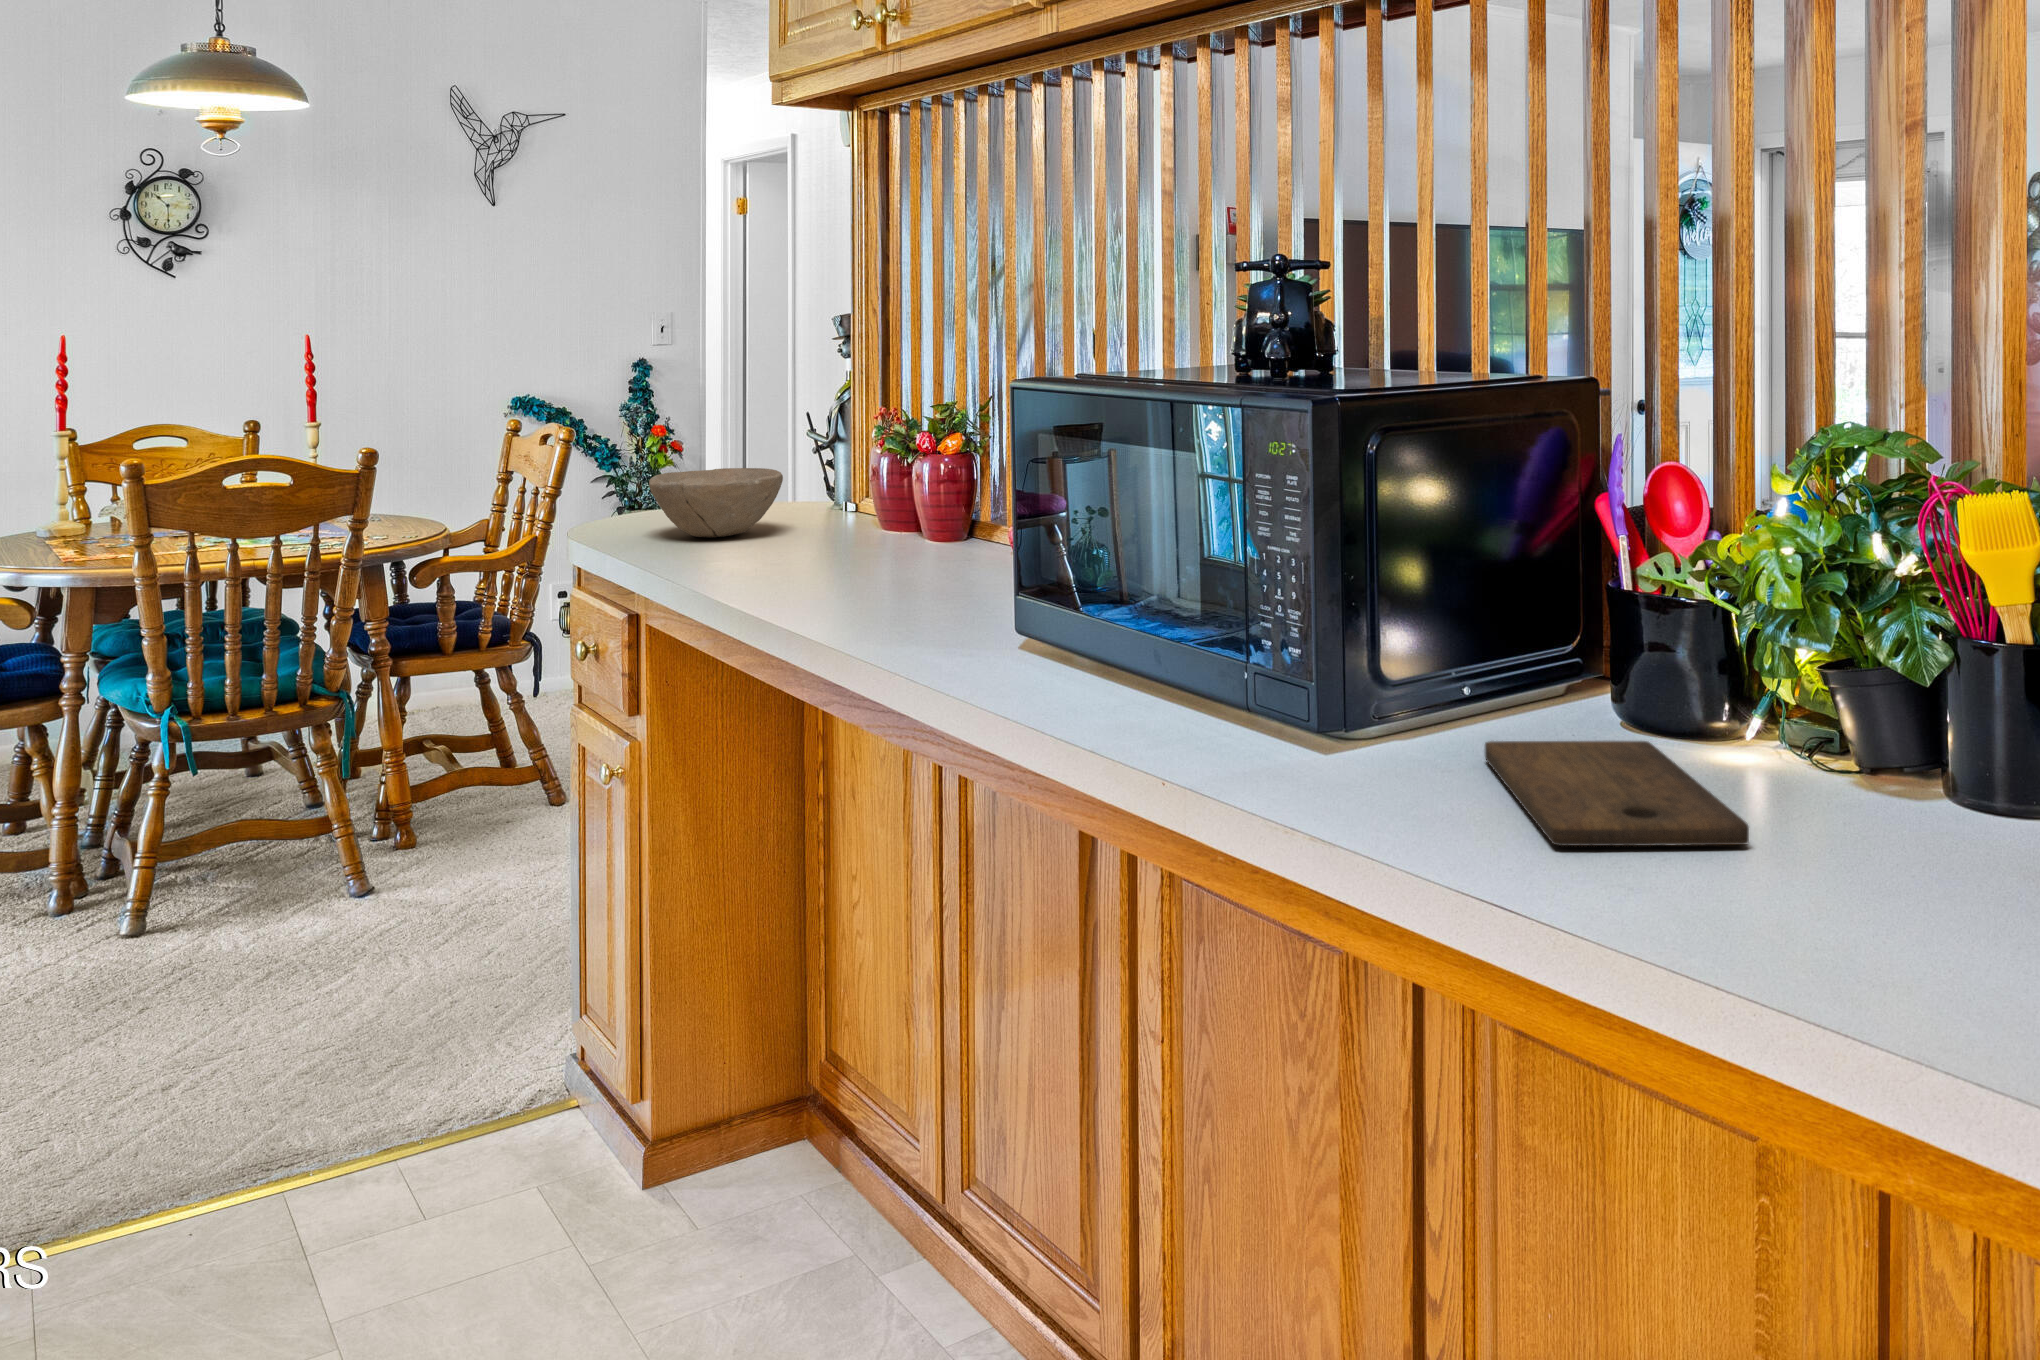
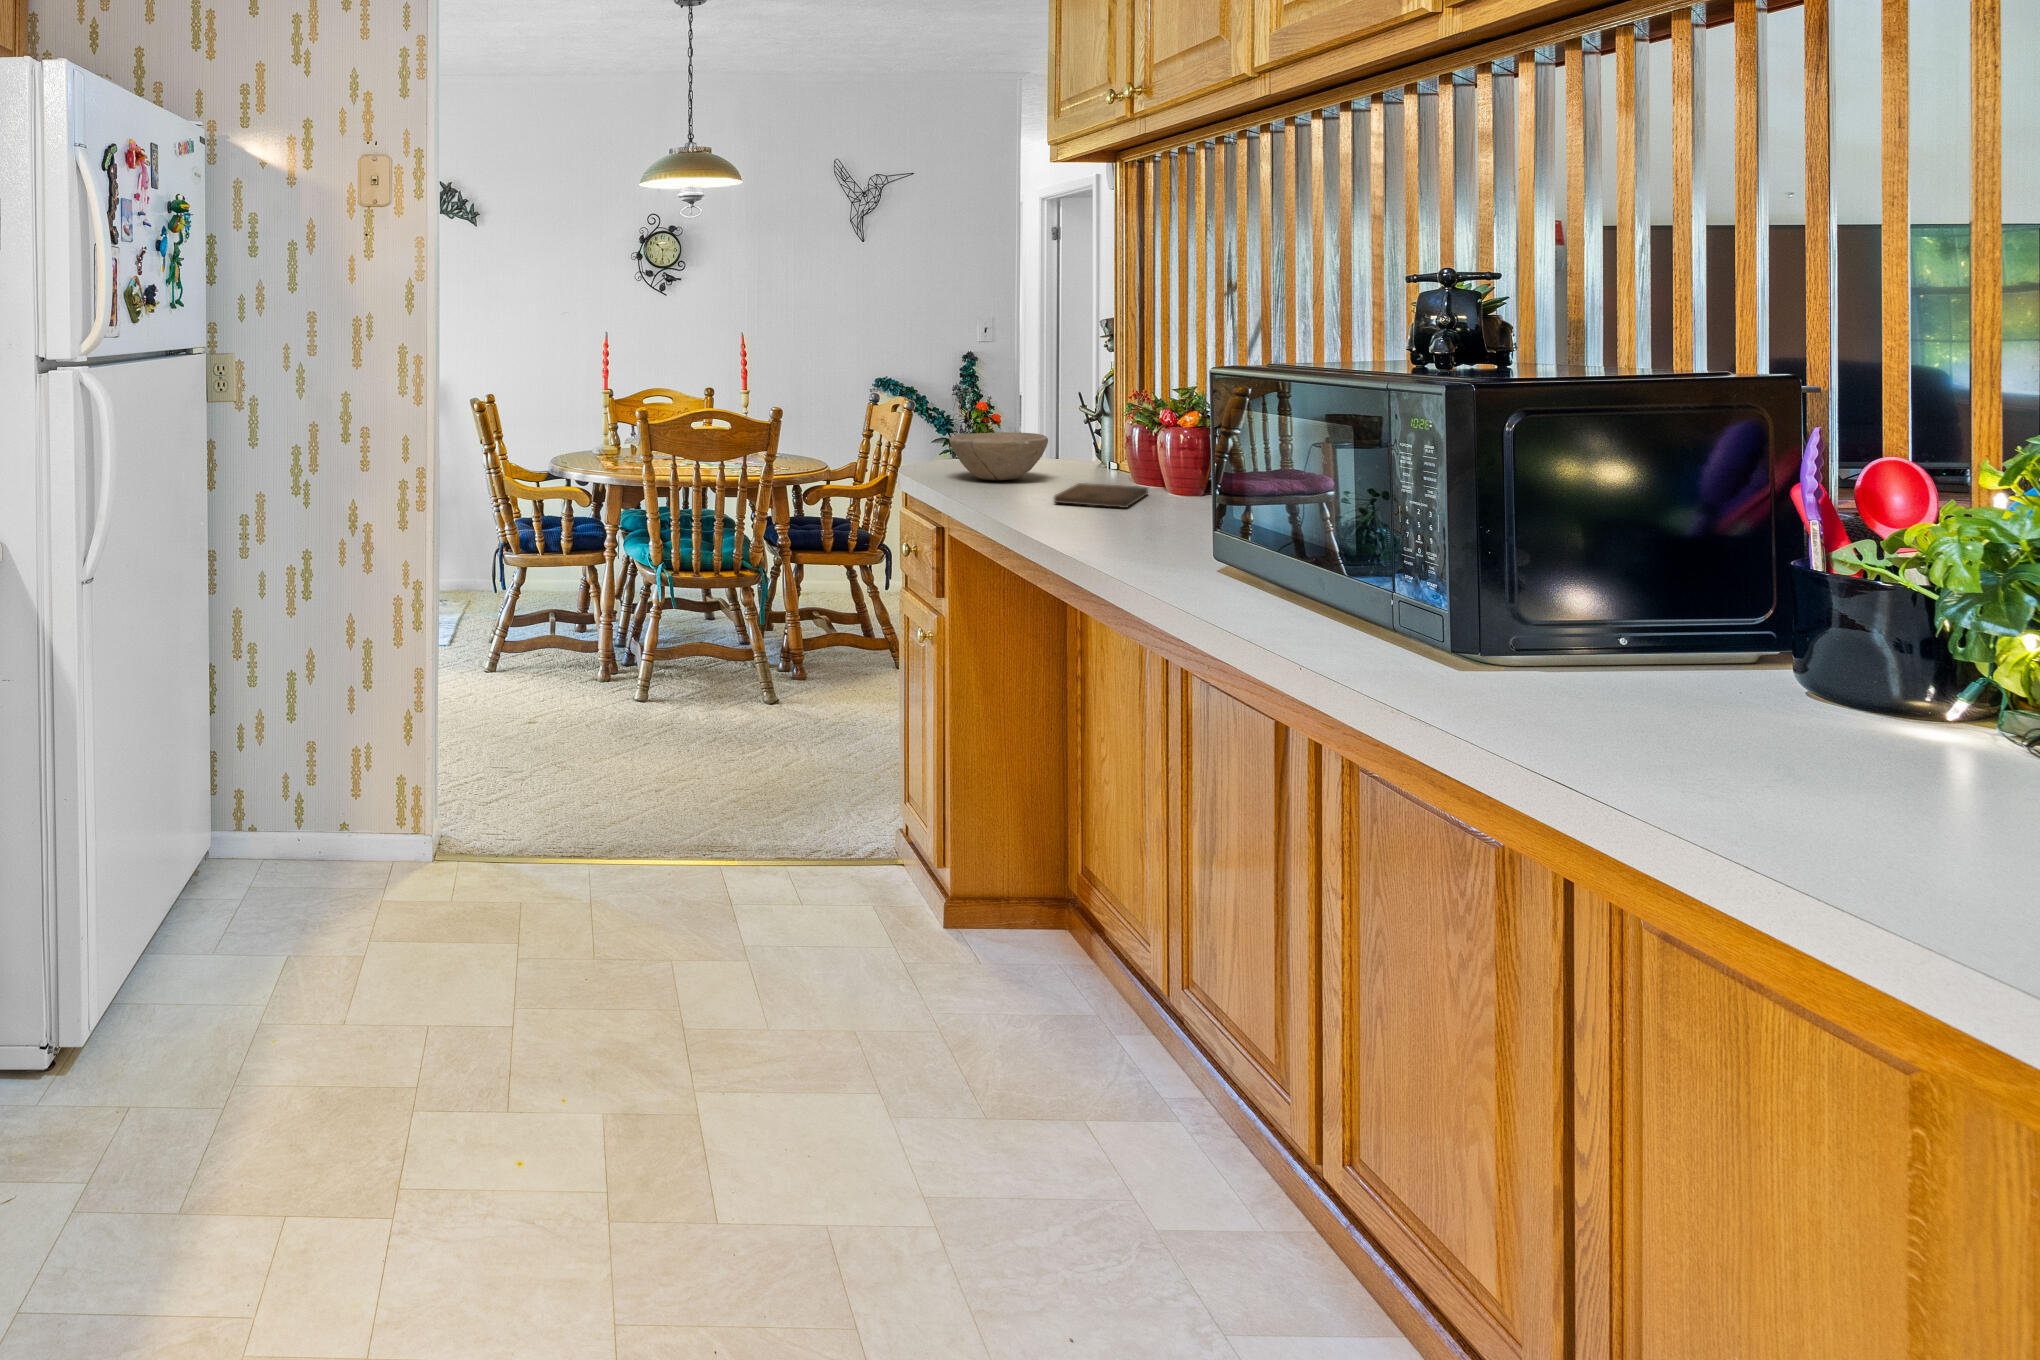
cutting board: present [1485,741,1749,846] -> present [1054,483,1148,508]

